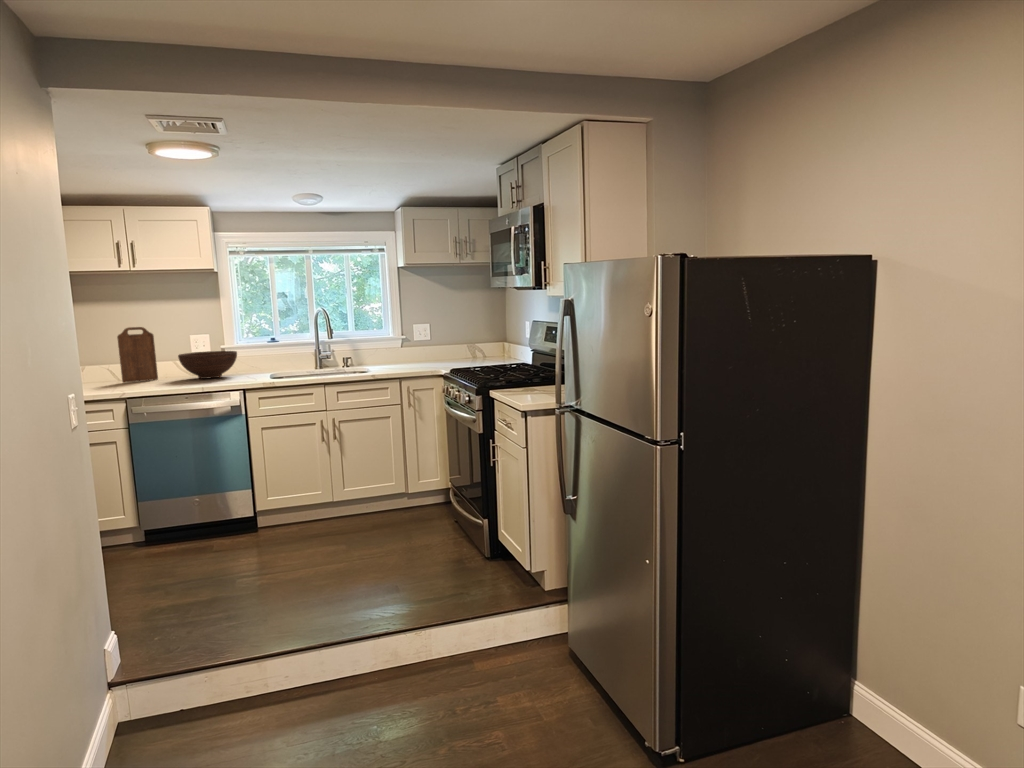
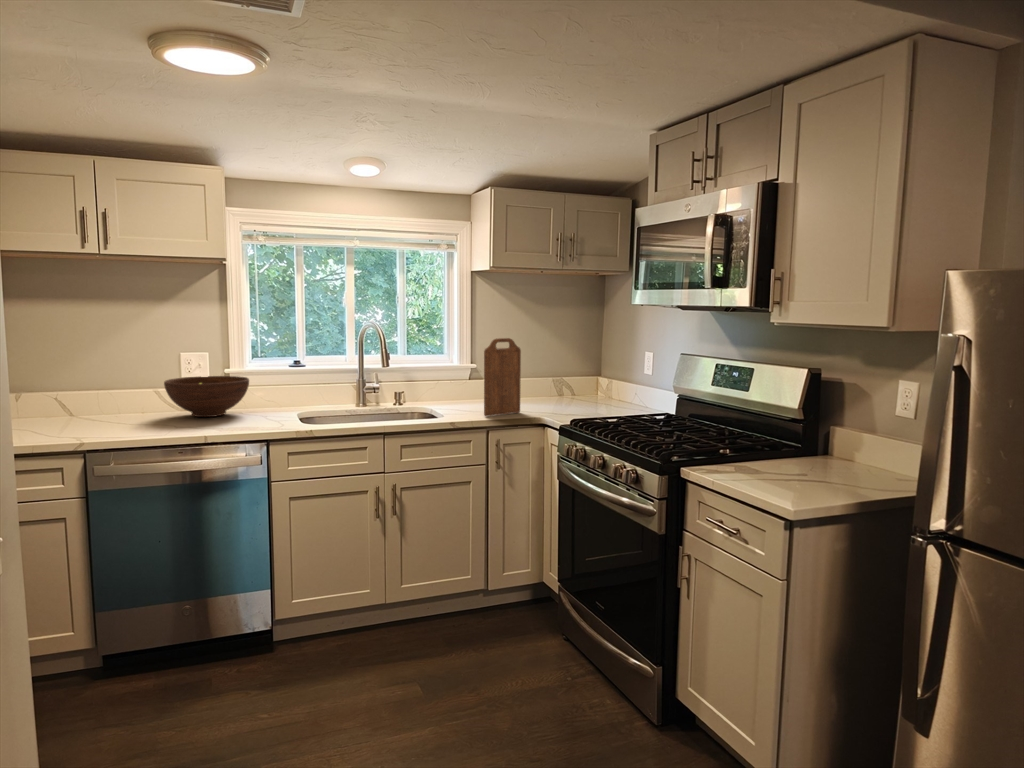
cutting board: present [117,327,158,383] -> present [484,338,521,416]

